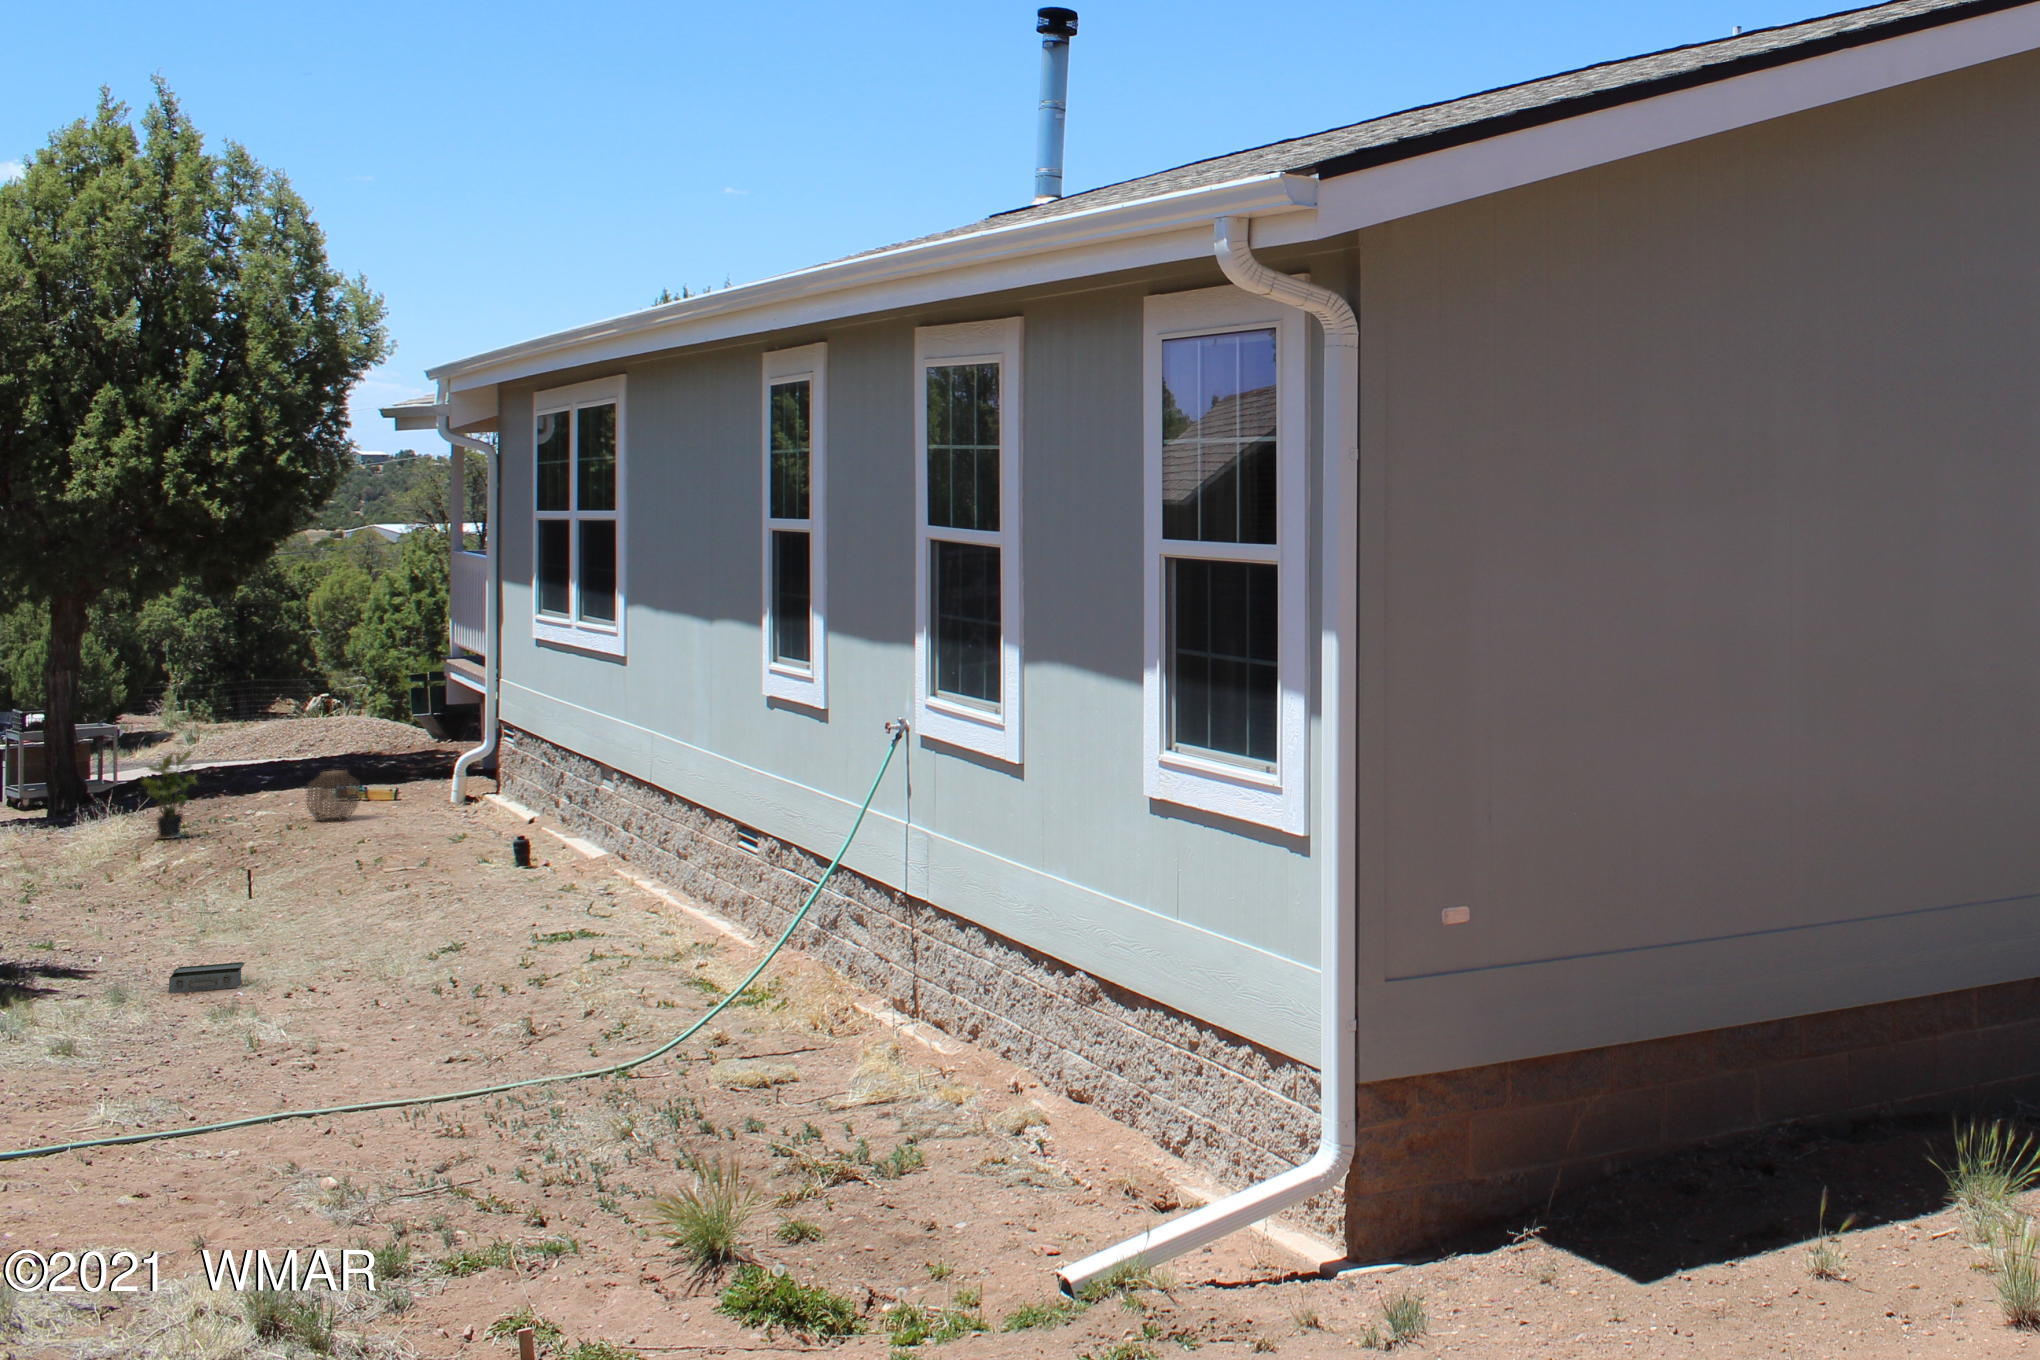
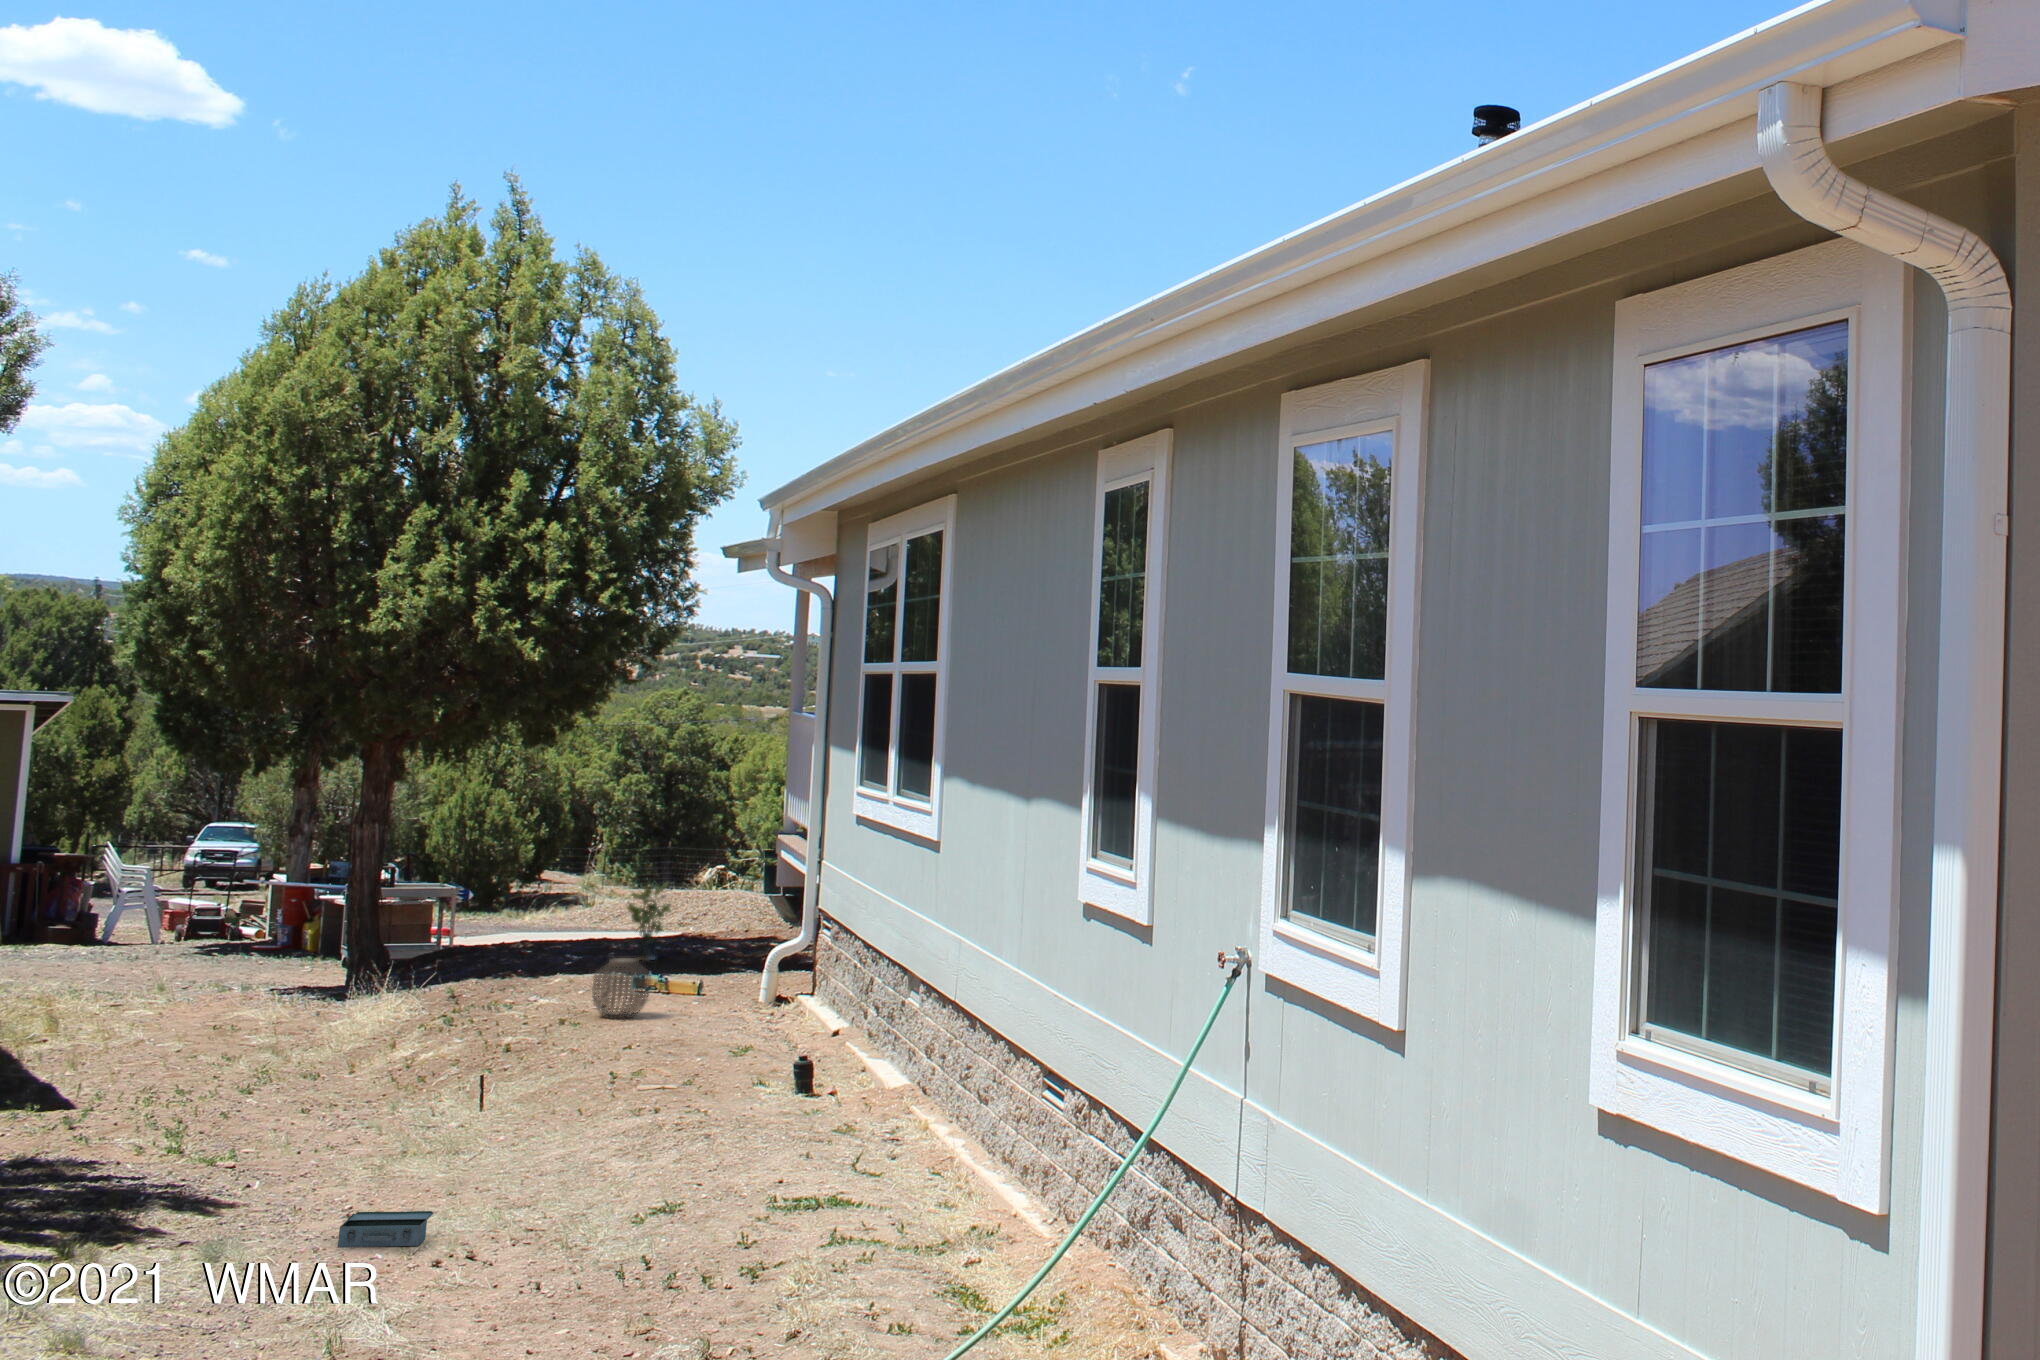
potted plant: present [142,751,197,839] -> present [628,883,671,961]

